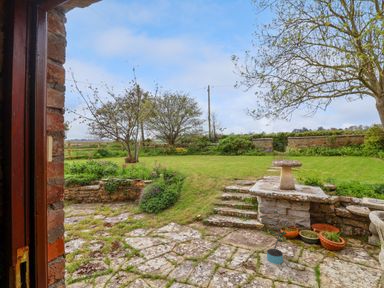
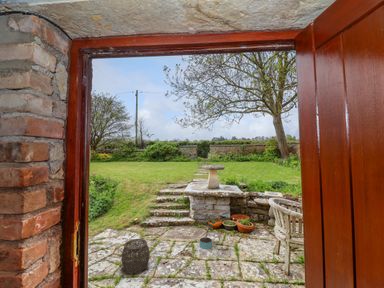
woven basket: none [175,240,205,278] -> present [121,239,150,273]

